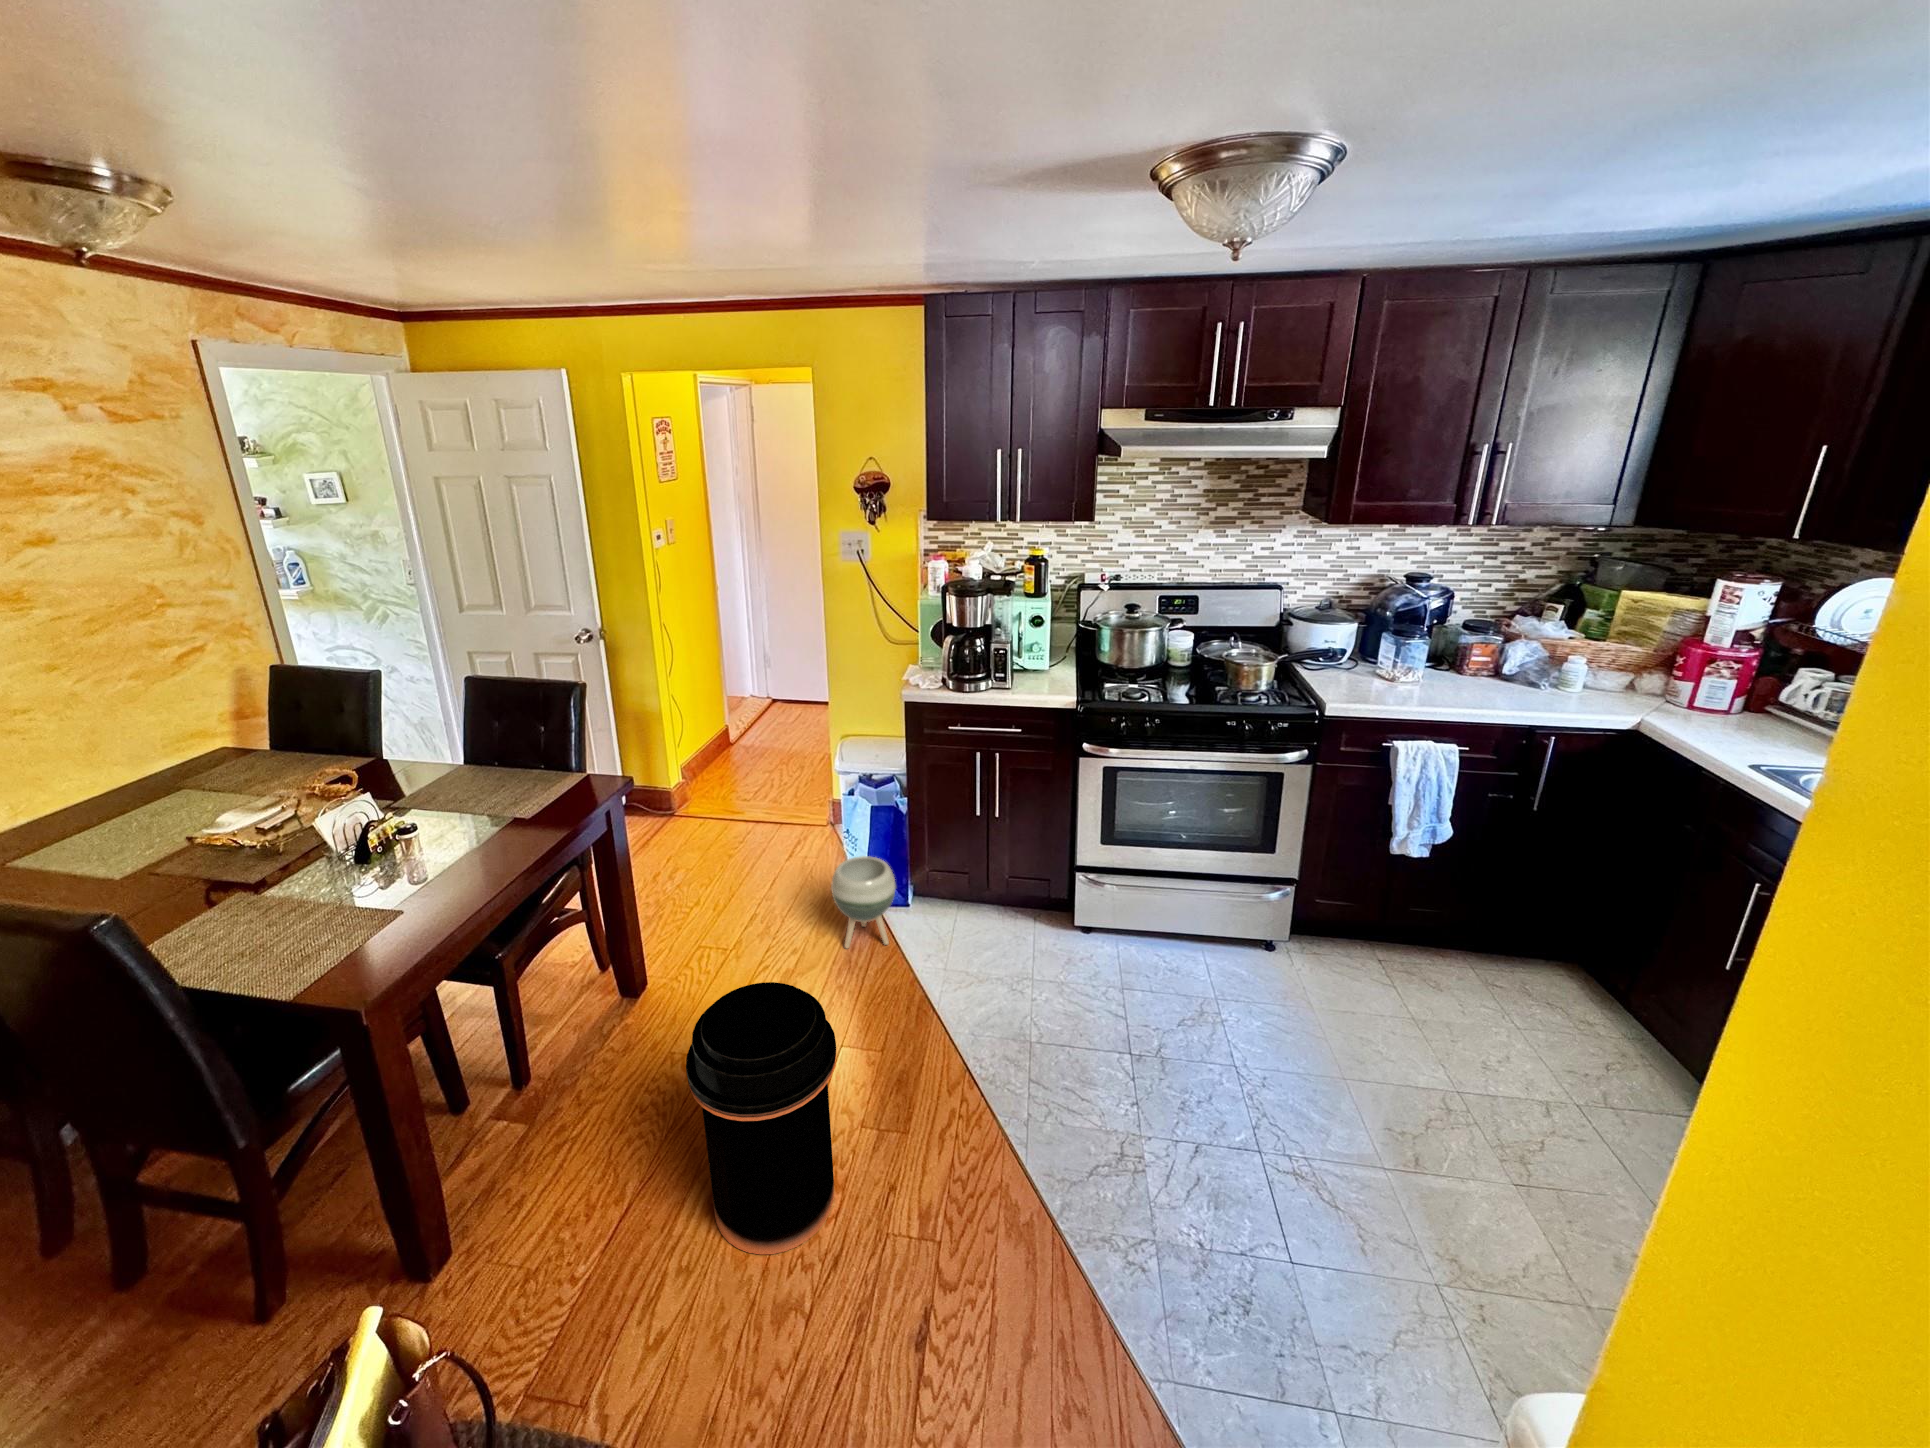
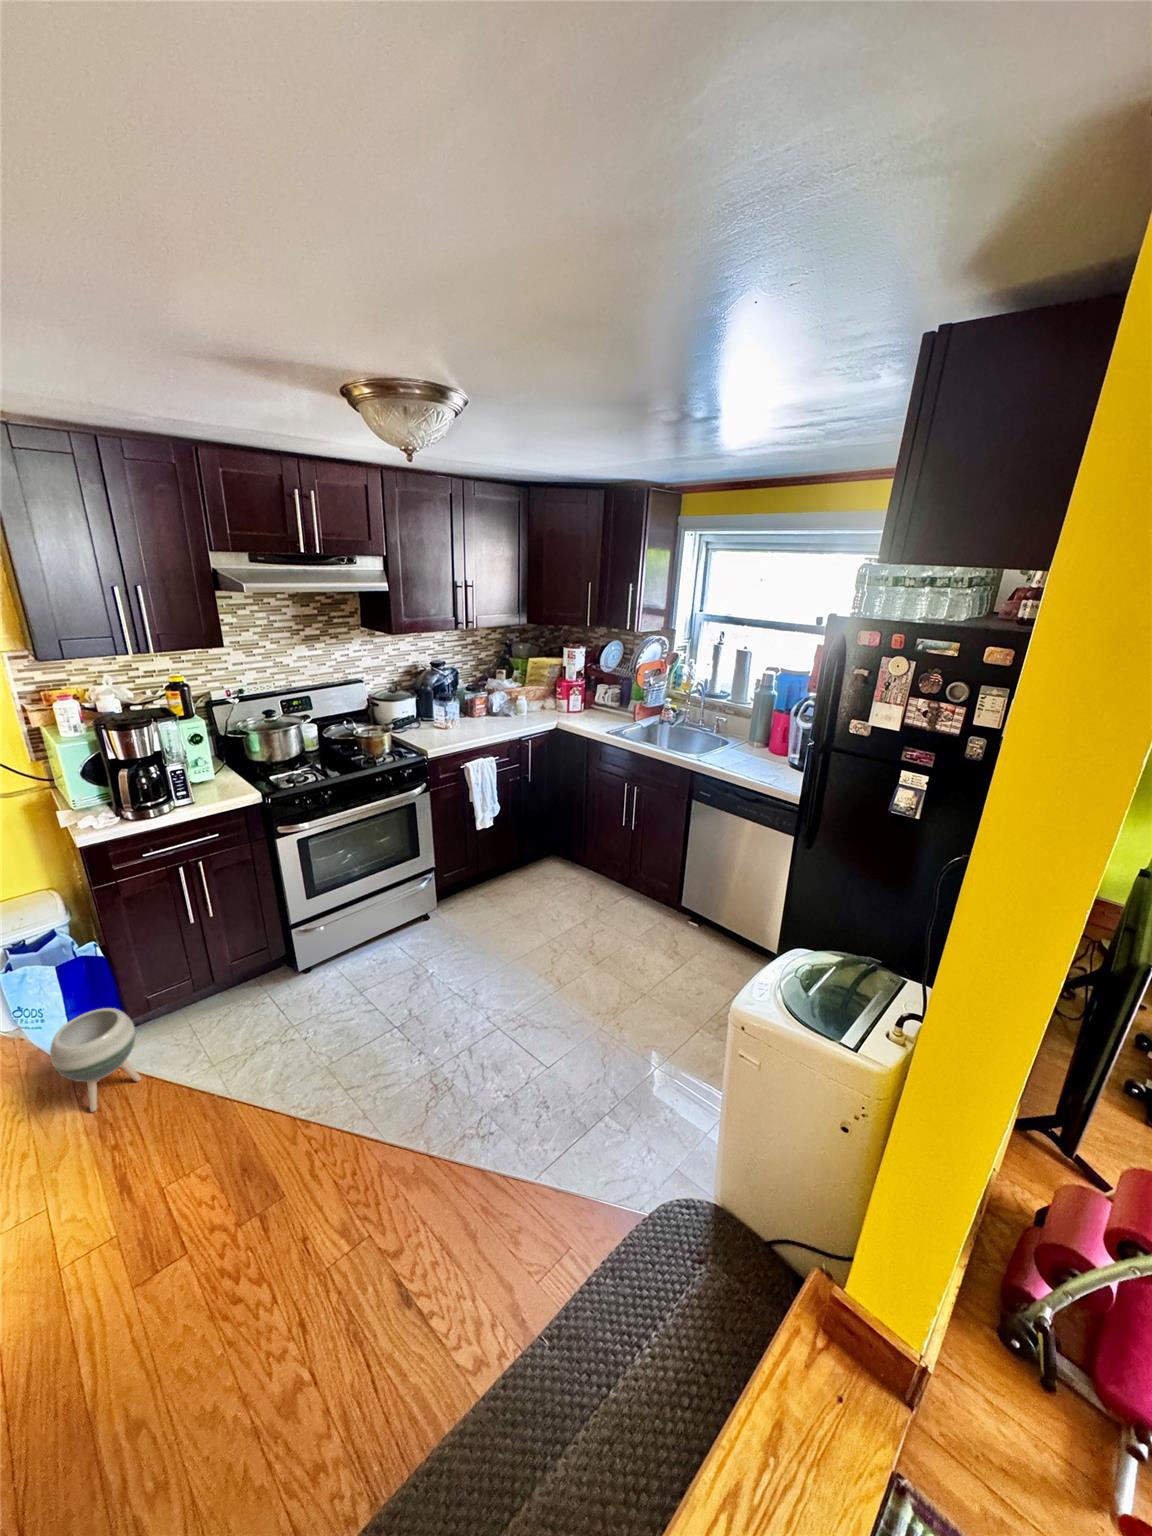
trash can: present [686,982,836,1254] -> none [64,1148,268,1432]

